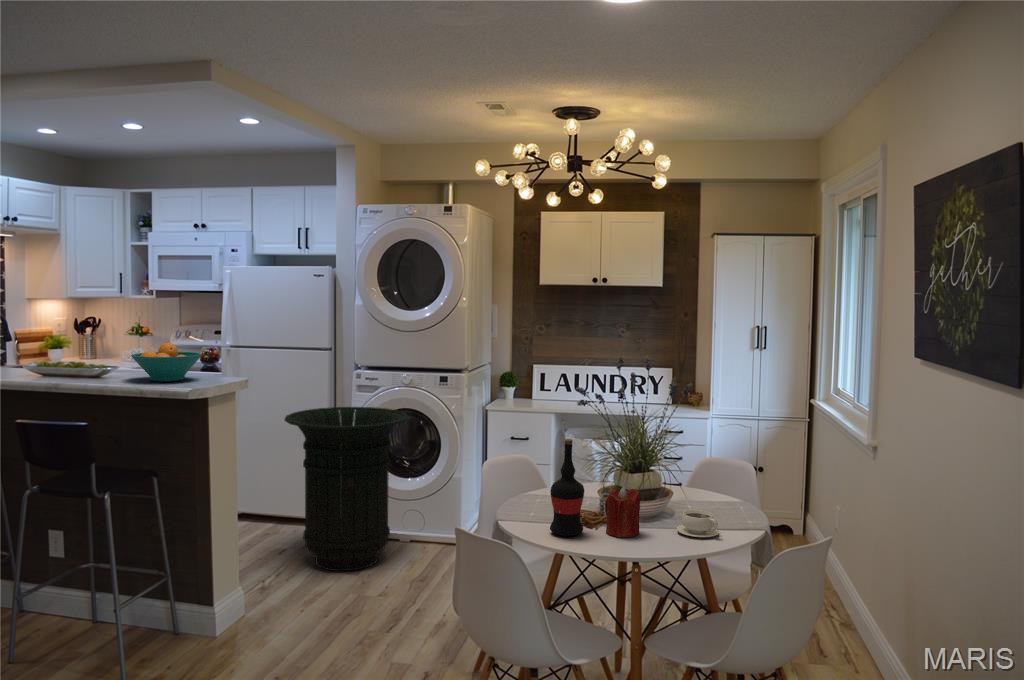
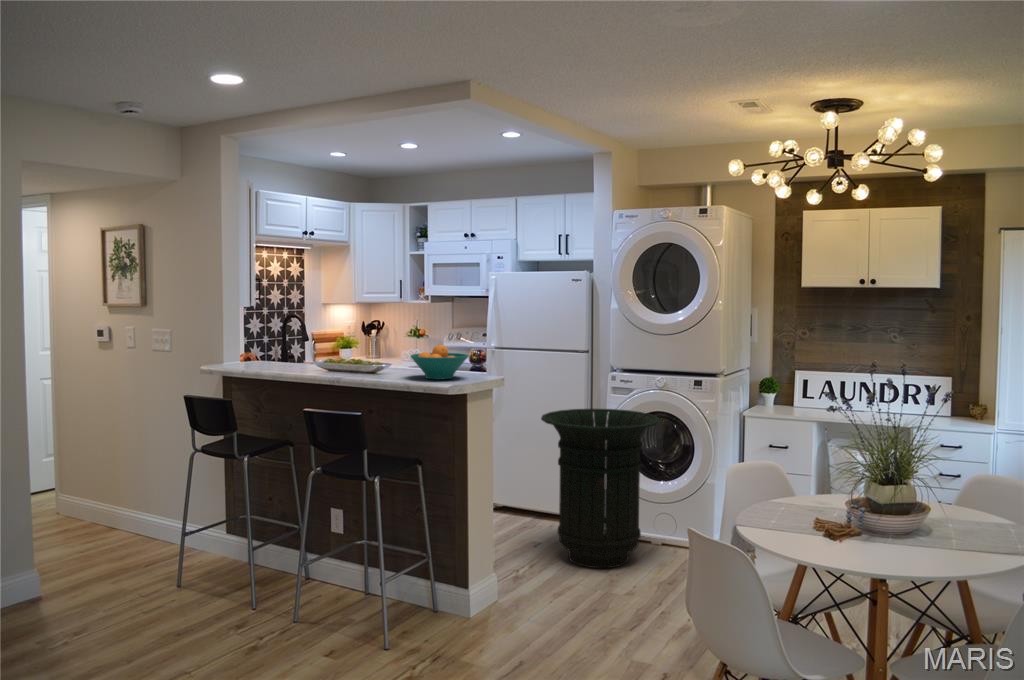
wine bottle: present [550,439,584,536] -> none [789,446,827,543]
candle: present [605,487,640,538] -> none [849,498,888,550]
teacup: present [677,510,719,537] -> none [930,528,979,557]

